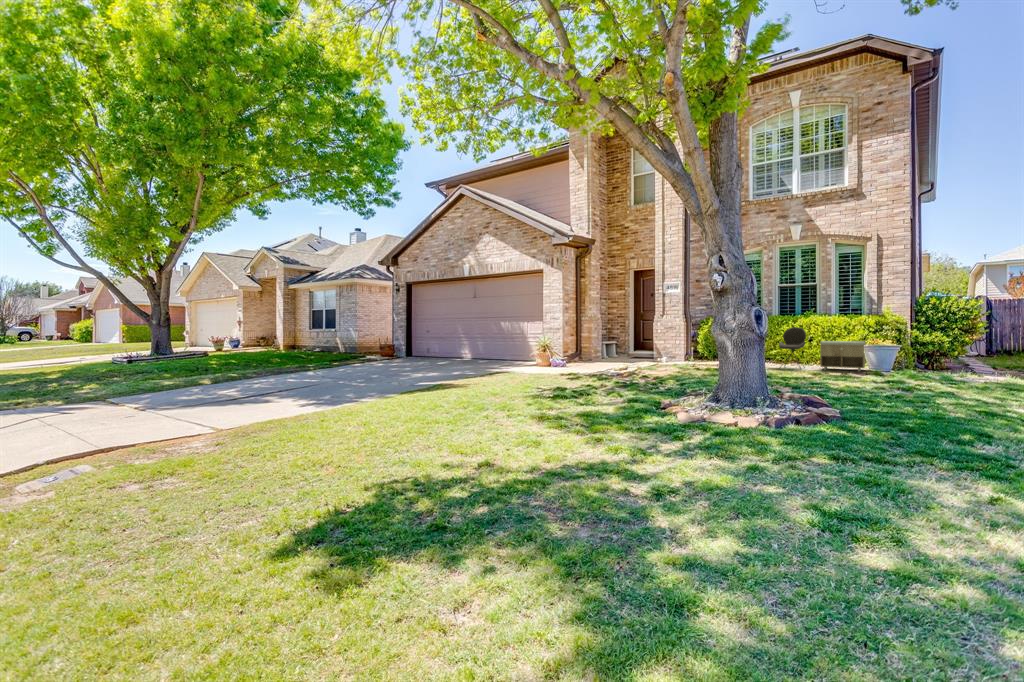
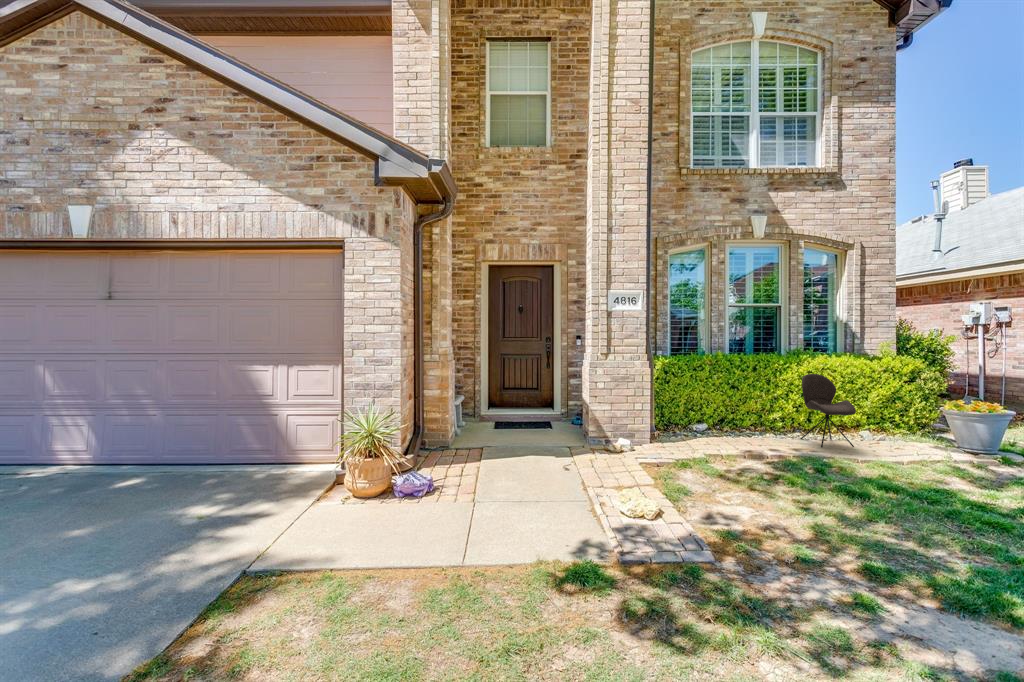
storage bench: present [820,341,865,371] -> none [850,395,934,444]

